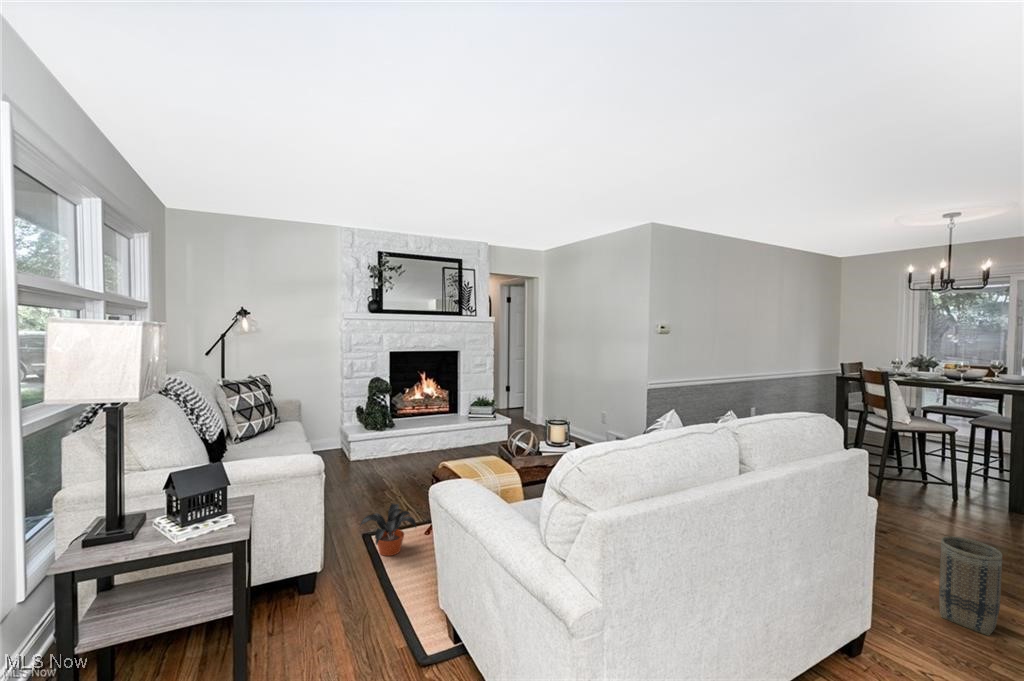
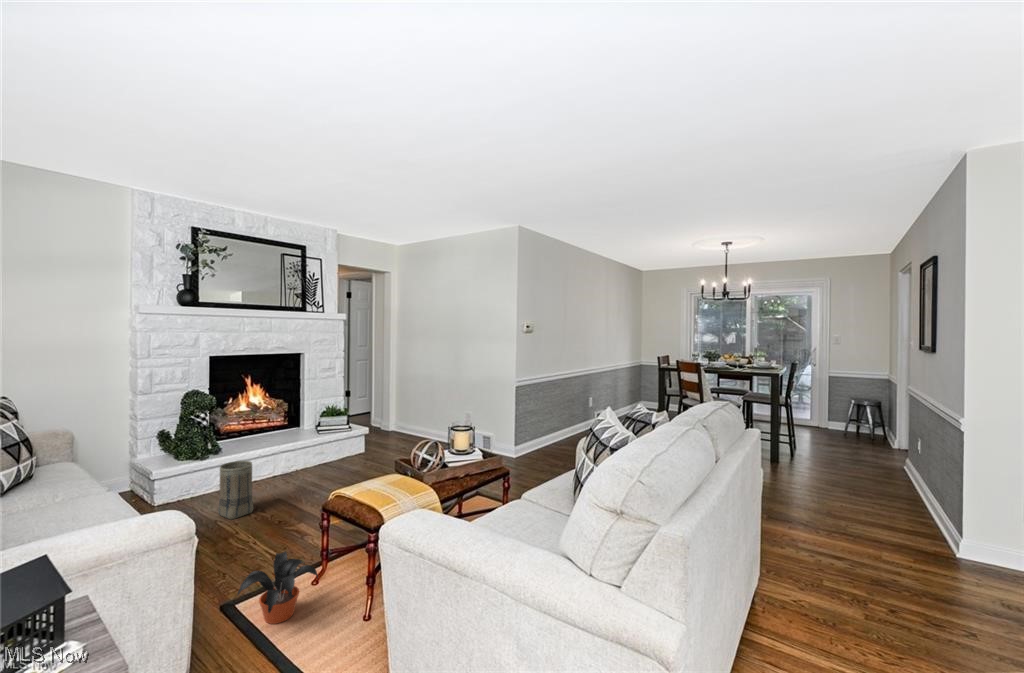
basket: present [939,537,1002,635] -> present [218,461,253,519]

